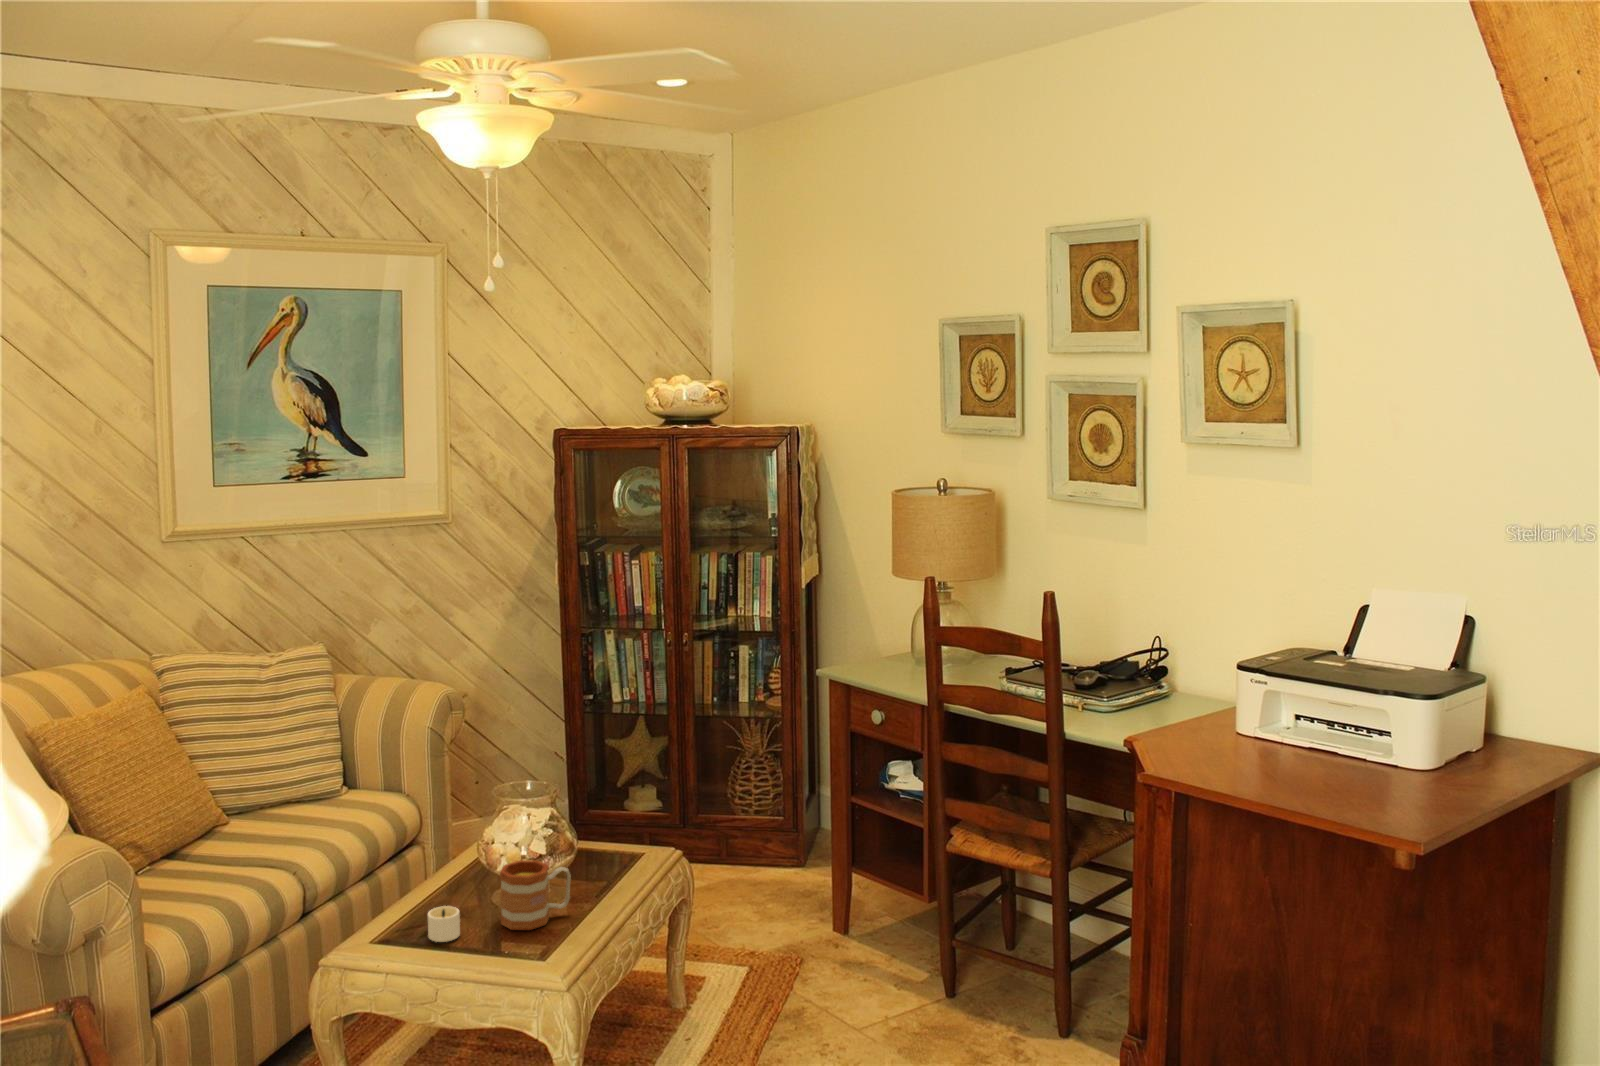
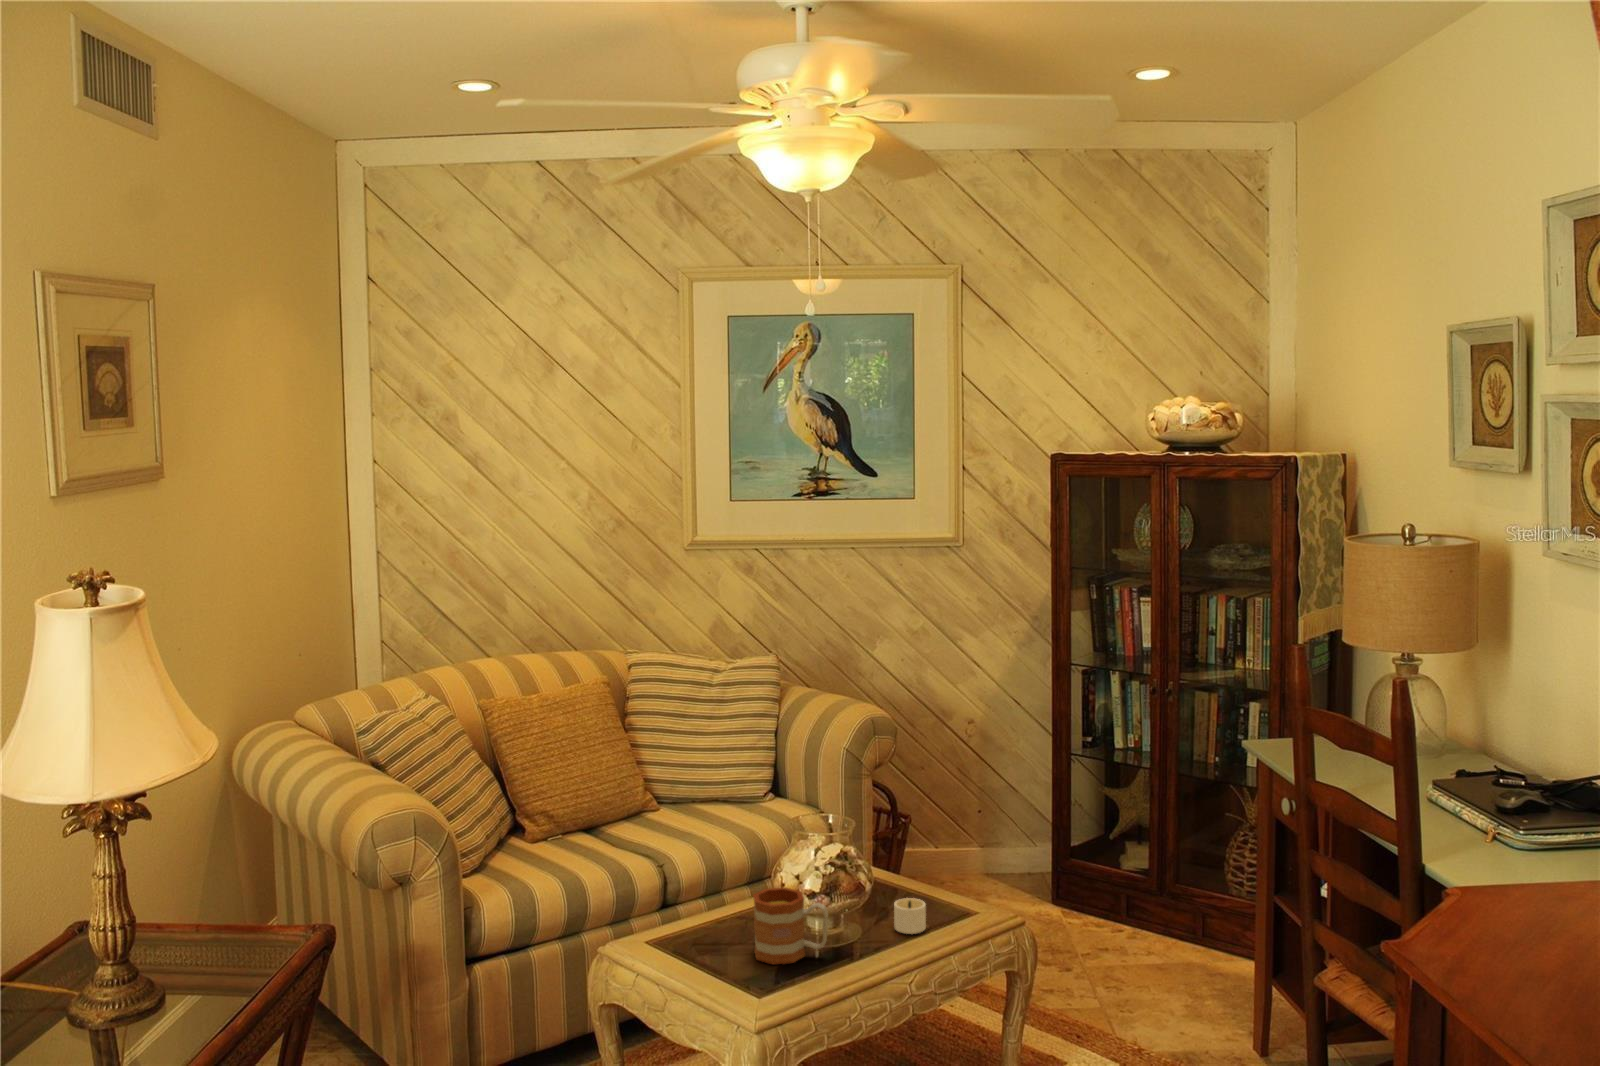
candle: present [428,906,460,942] -> present [894,898,926,934]

